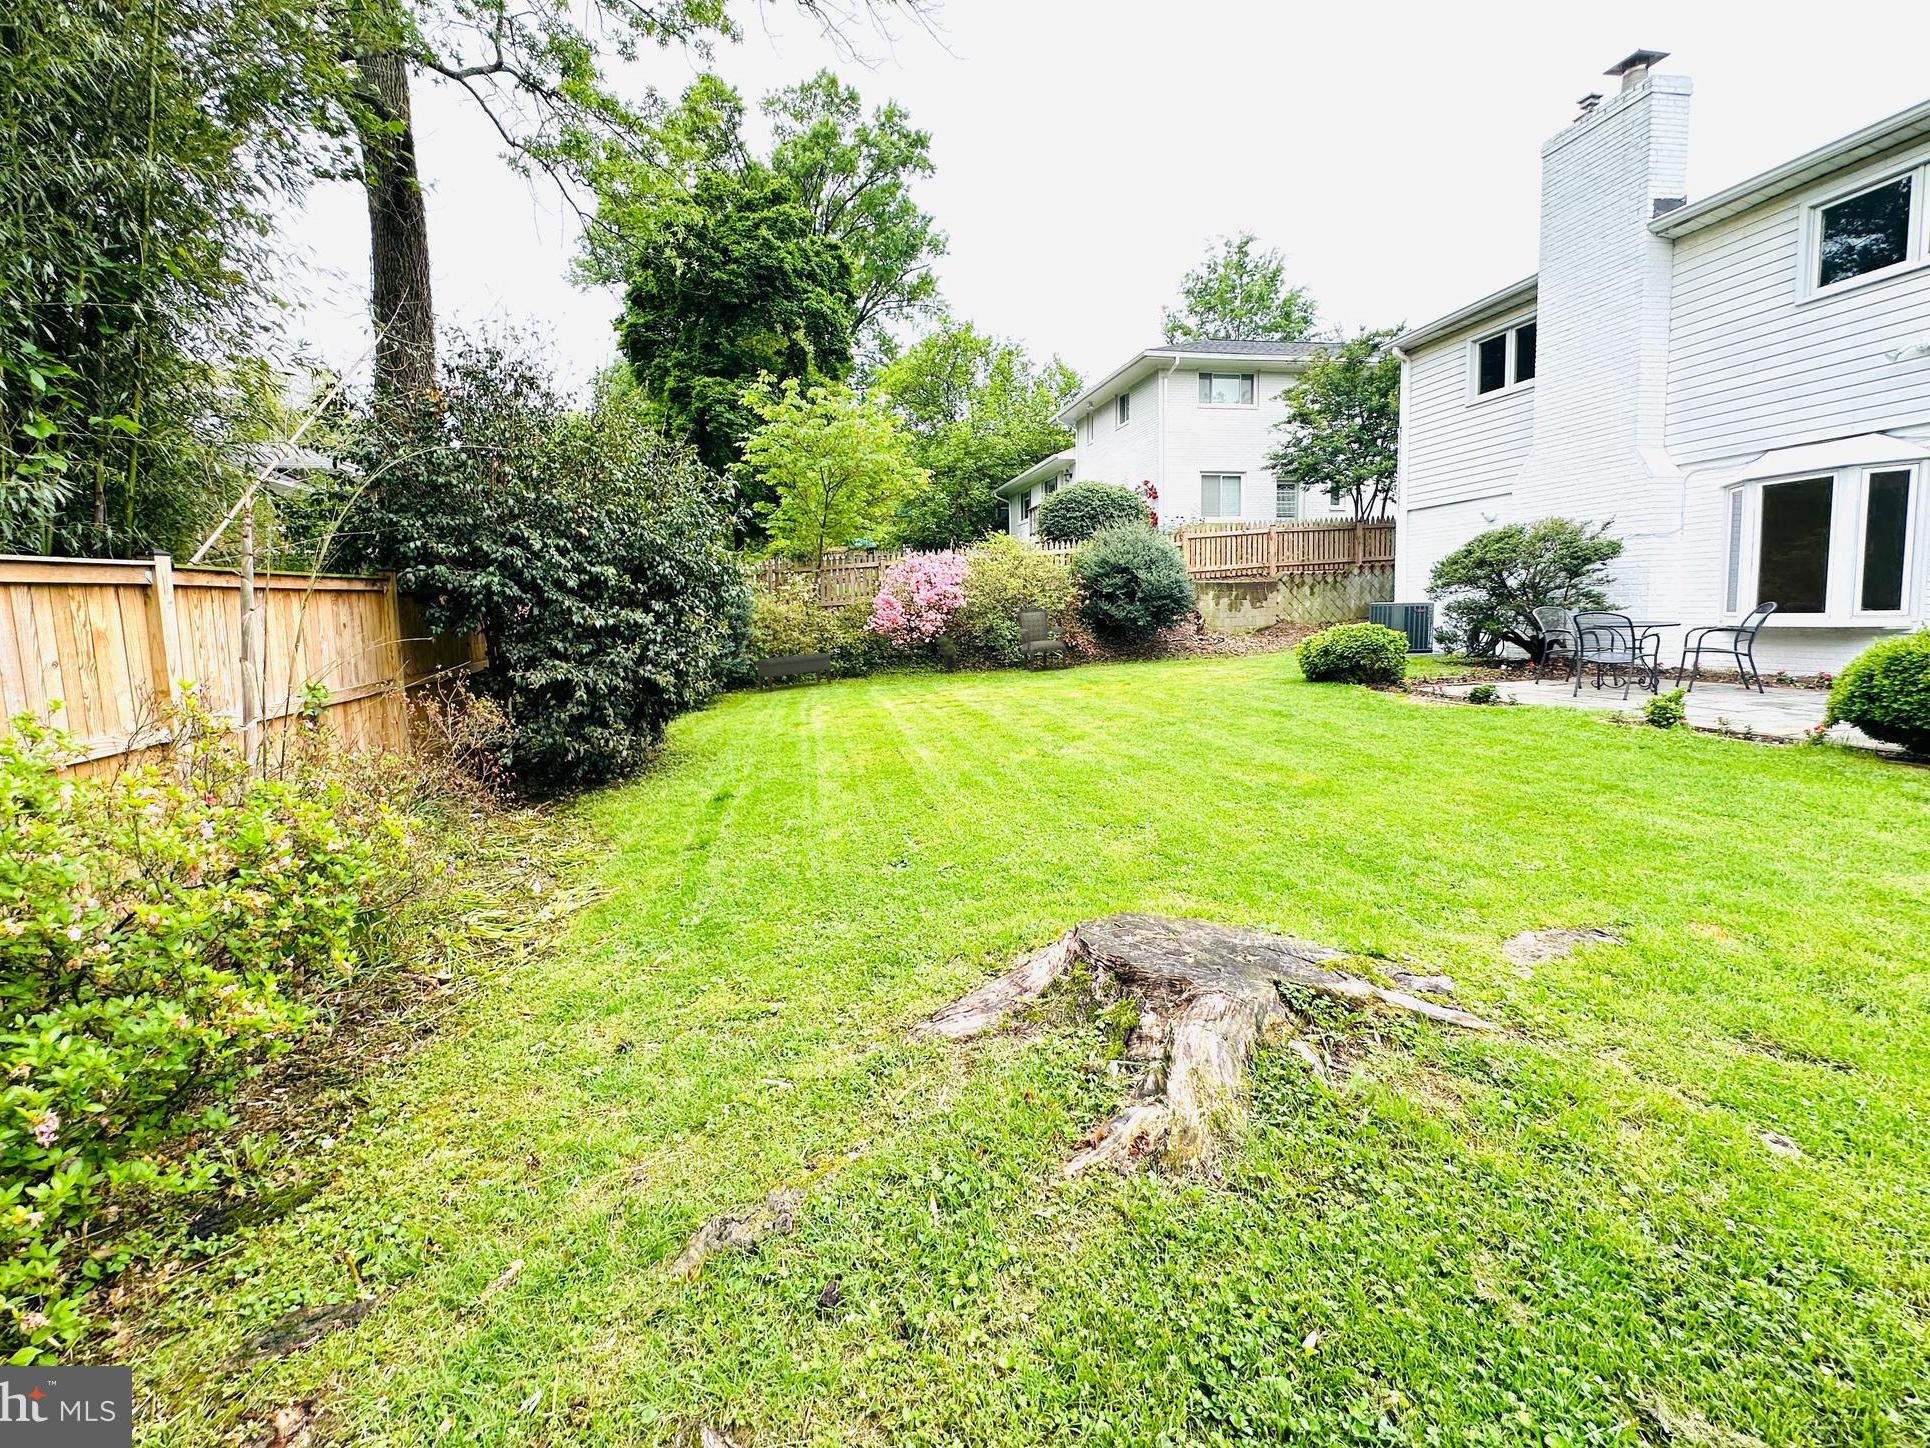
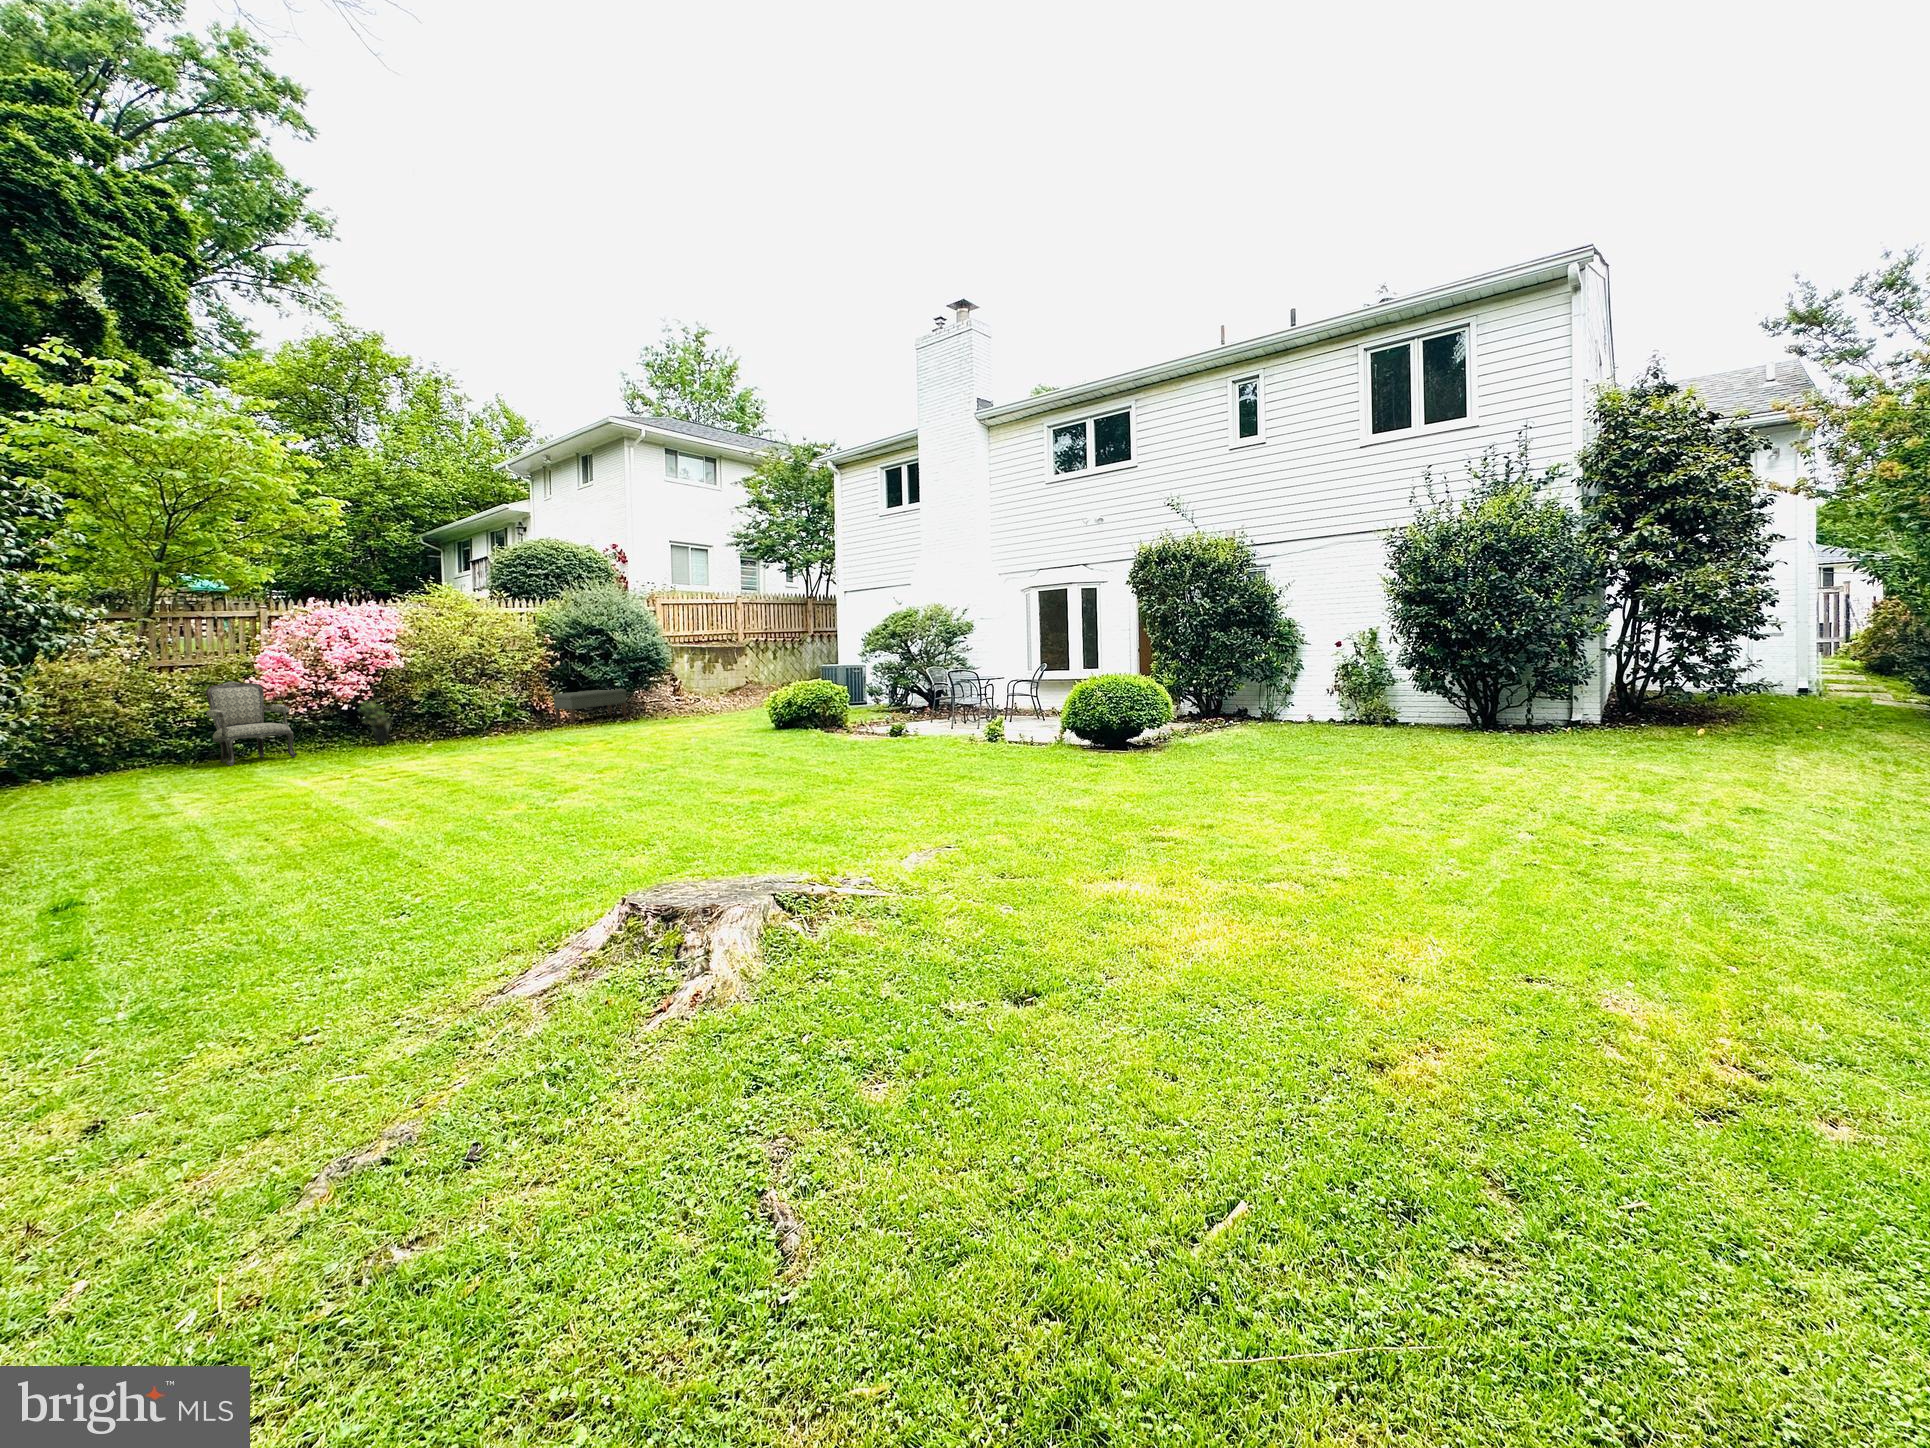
armchair: present [1017,608,1068,672] -> present [206,681,297,766]
bench: present [756,653,831,692] -> present [553,689,627,724]

